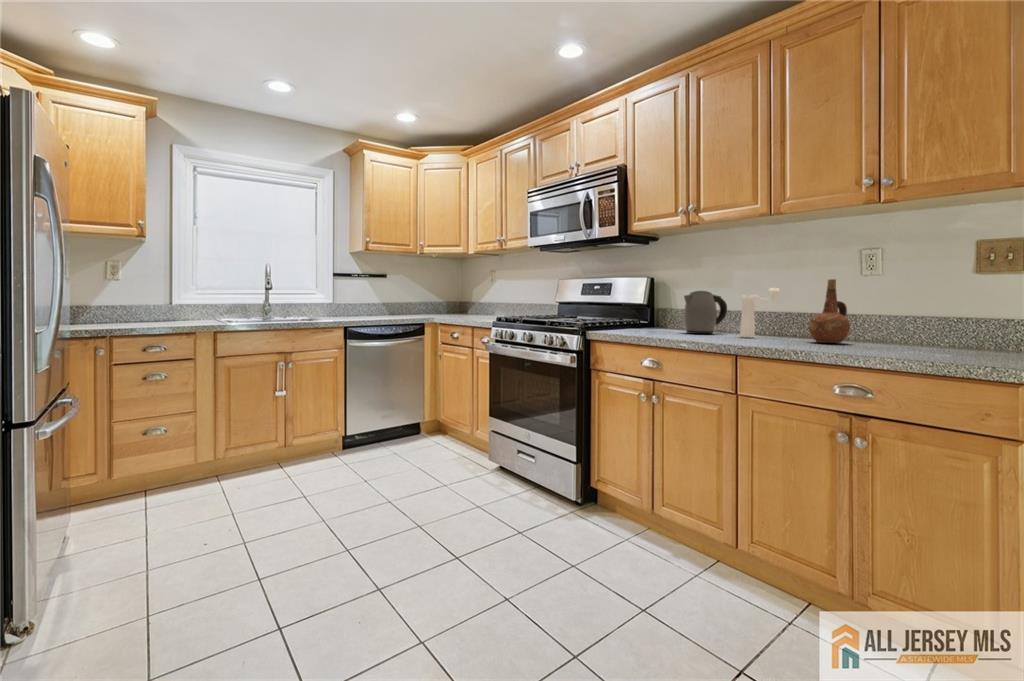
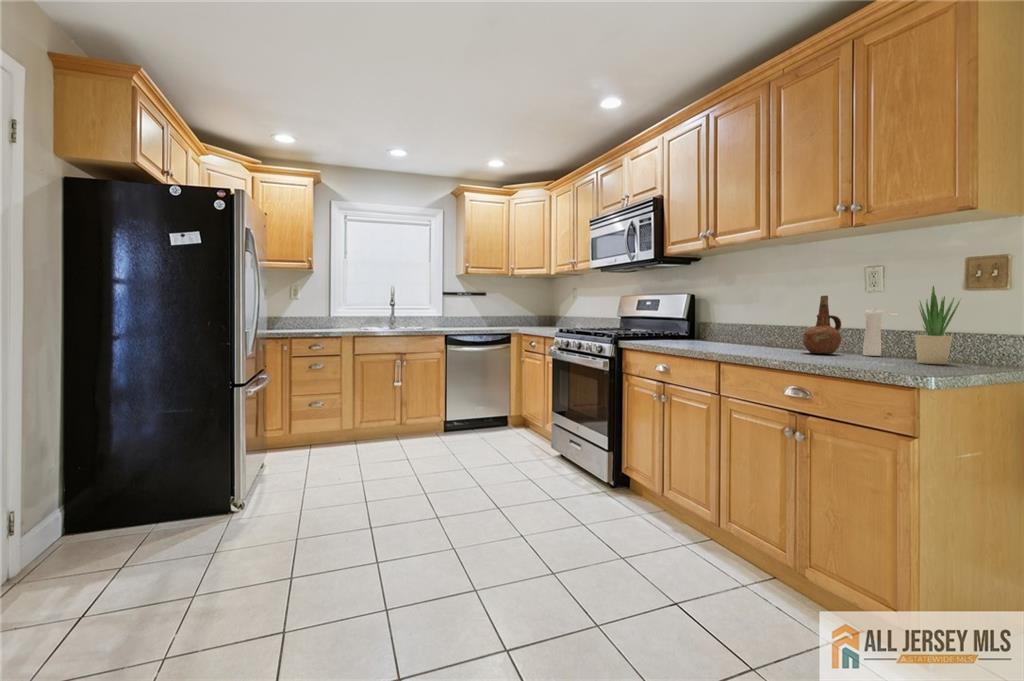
potted plant: none [942,268,989,352] -> present [915,286,961,364]
pepper mill: present [740,288,780,338] -> present [863,308,898,356]
kettle: present [684,291,727,334] -> none [706,305,749,344]

